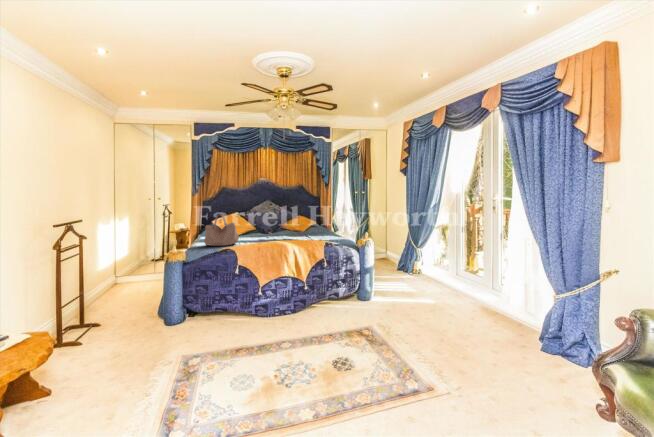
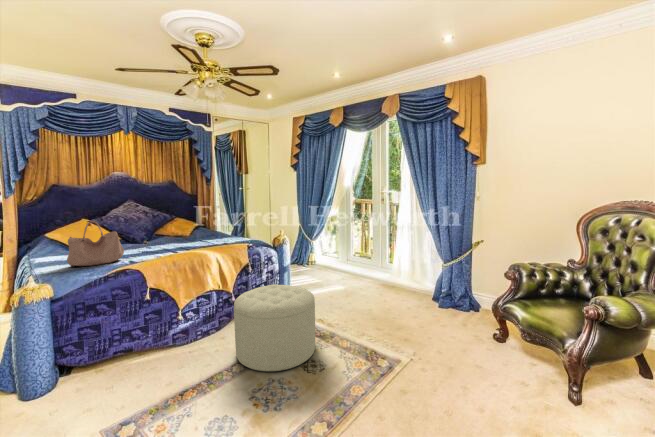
ottoman: none [287,279,359,358] -> present [234,284,315,371]

